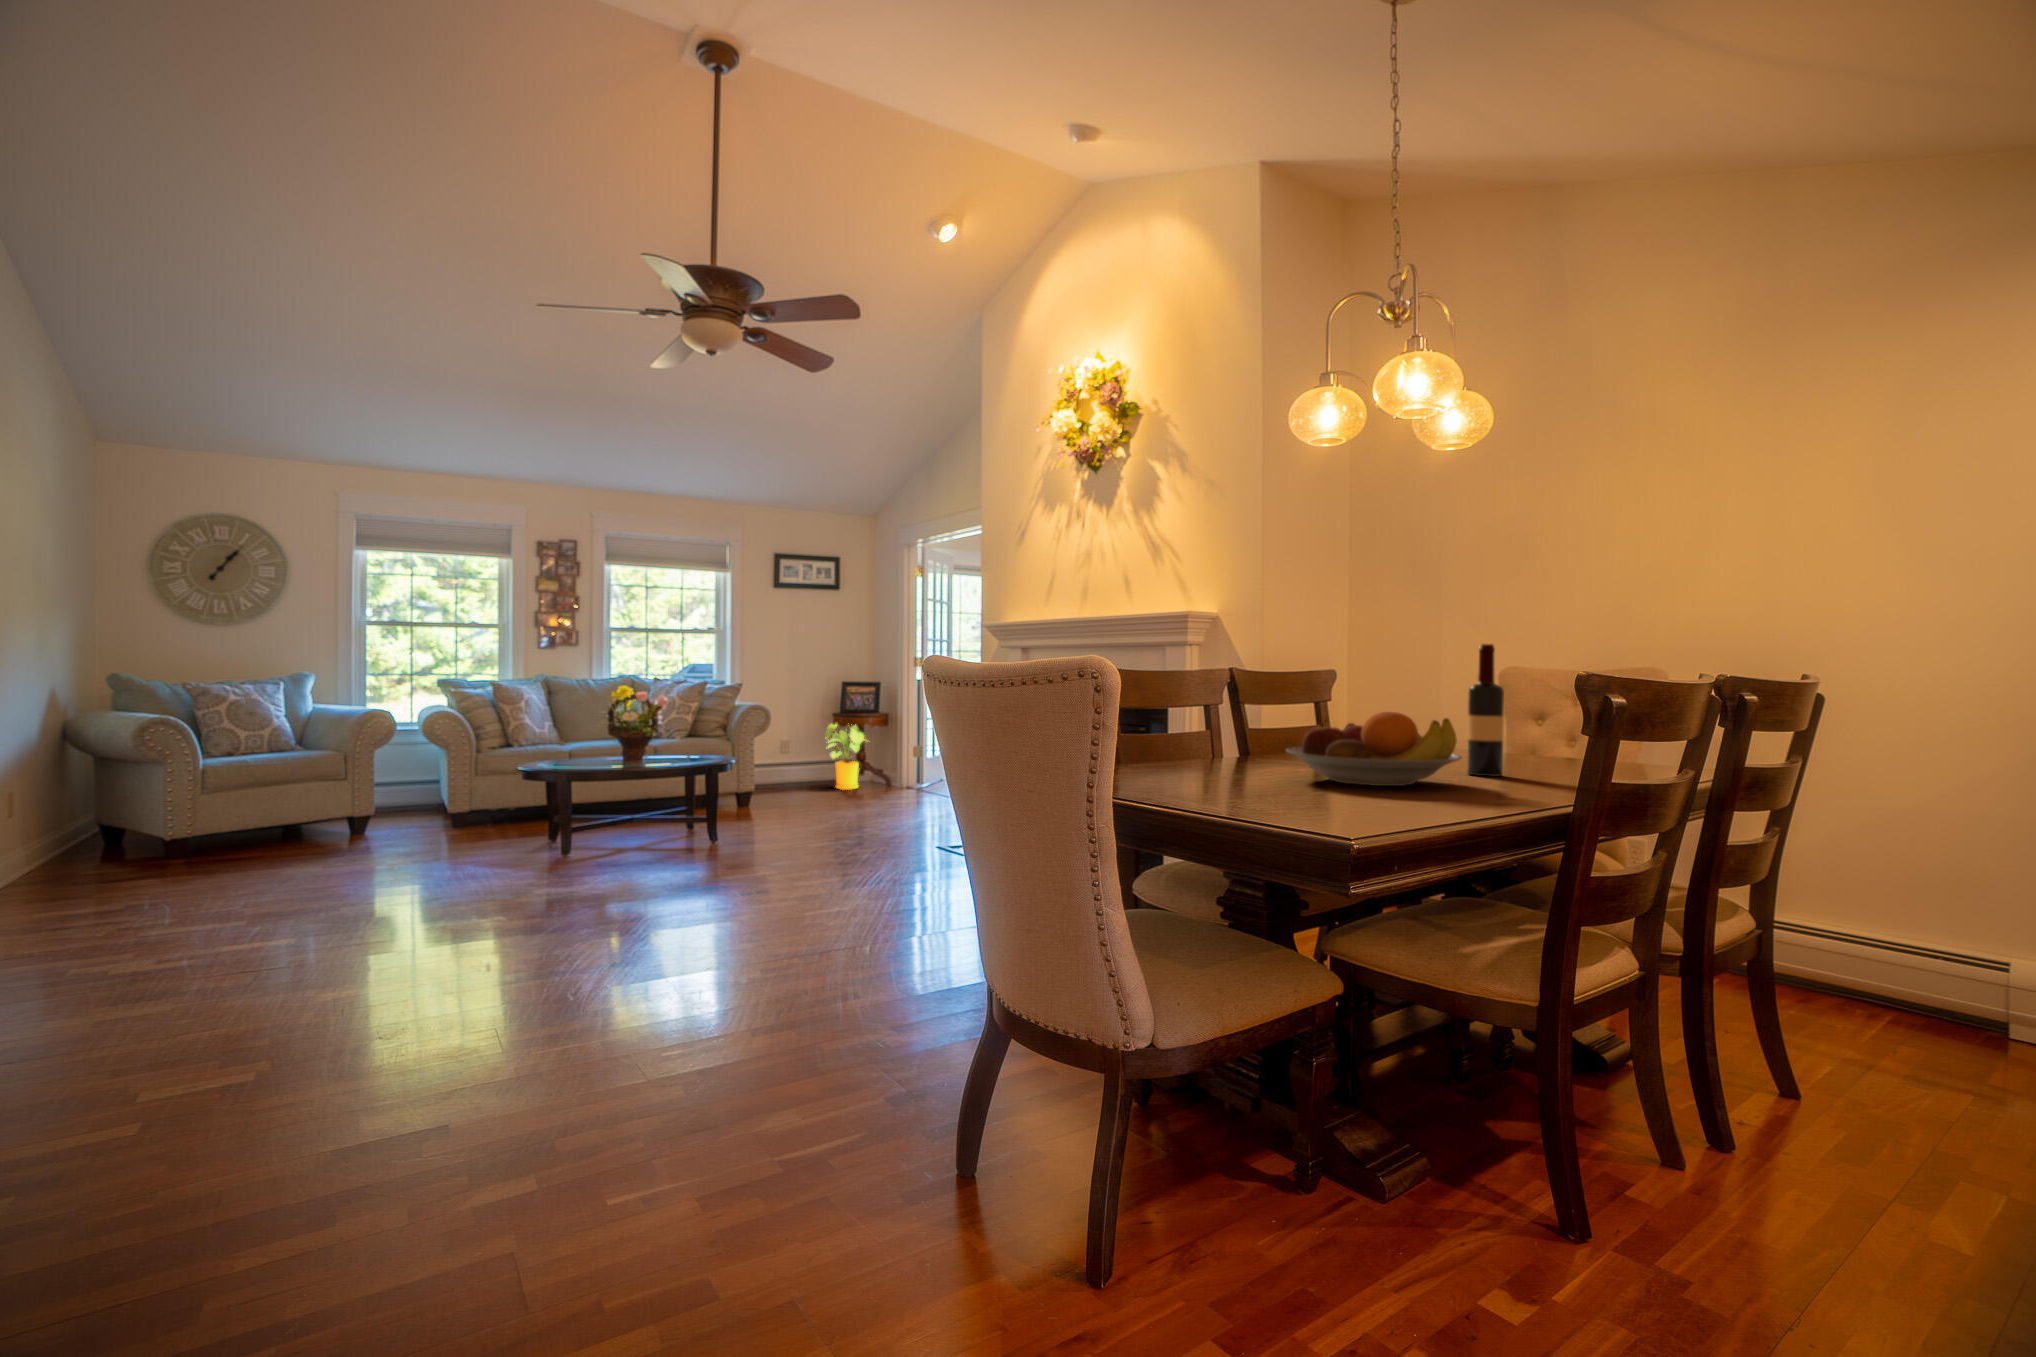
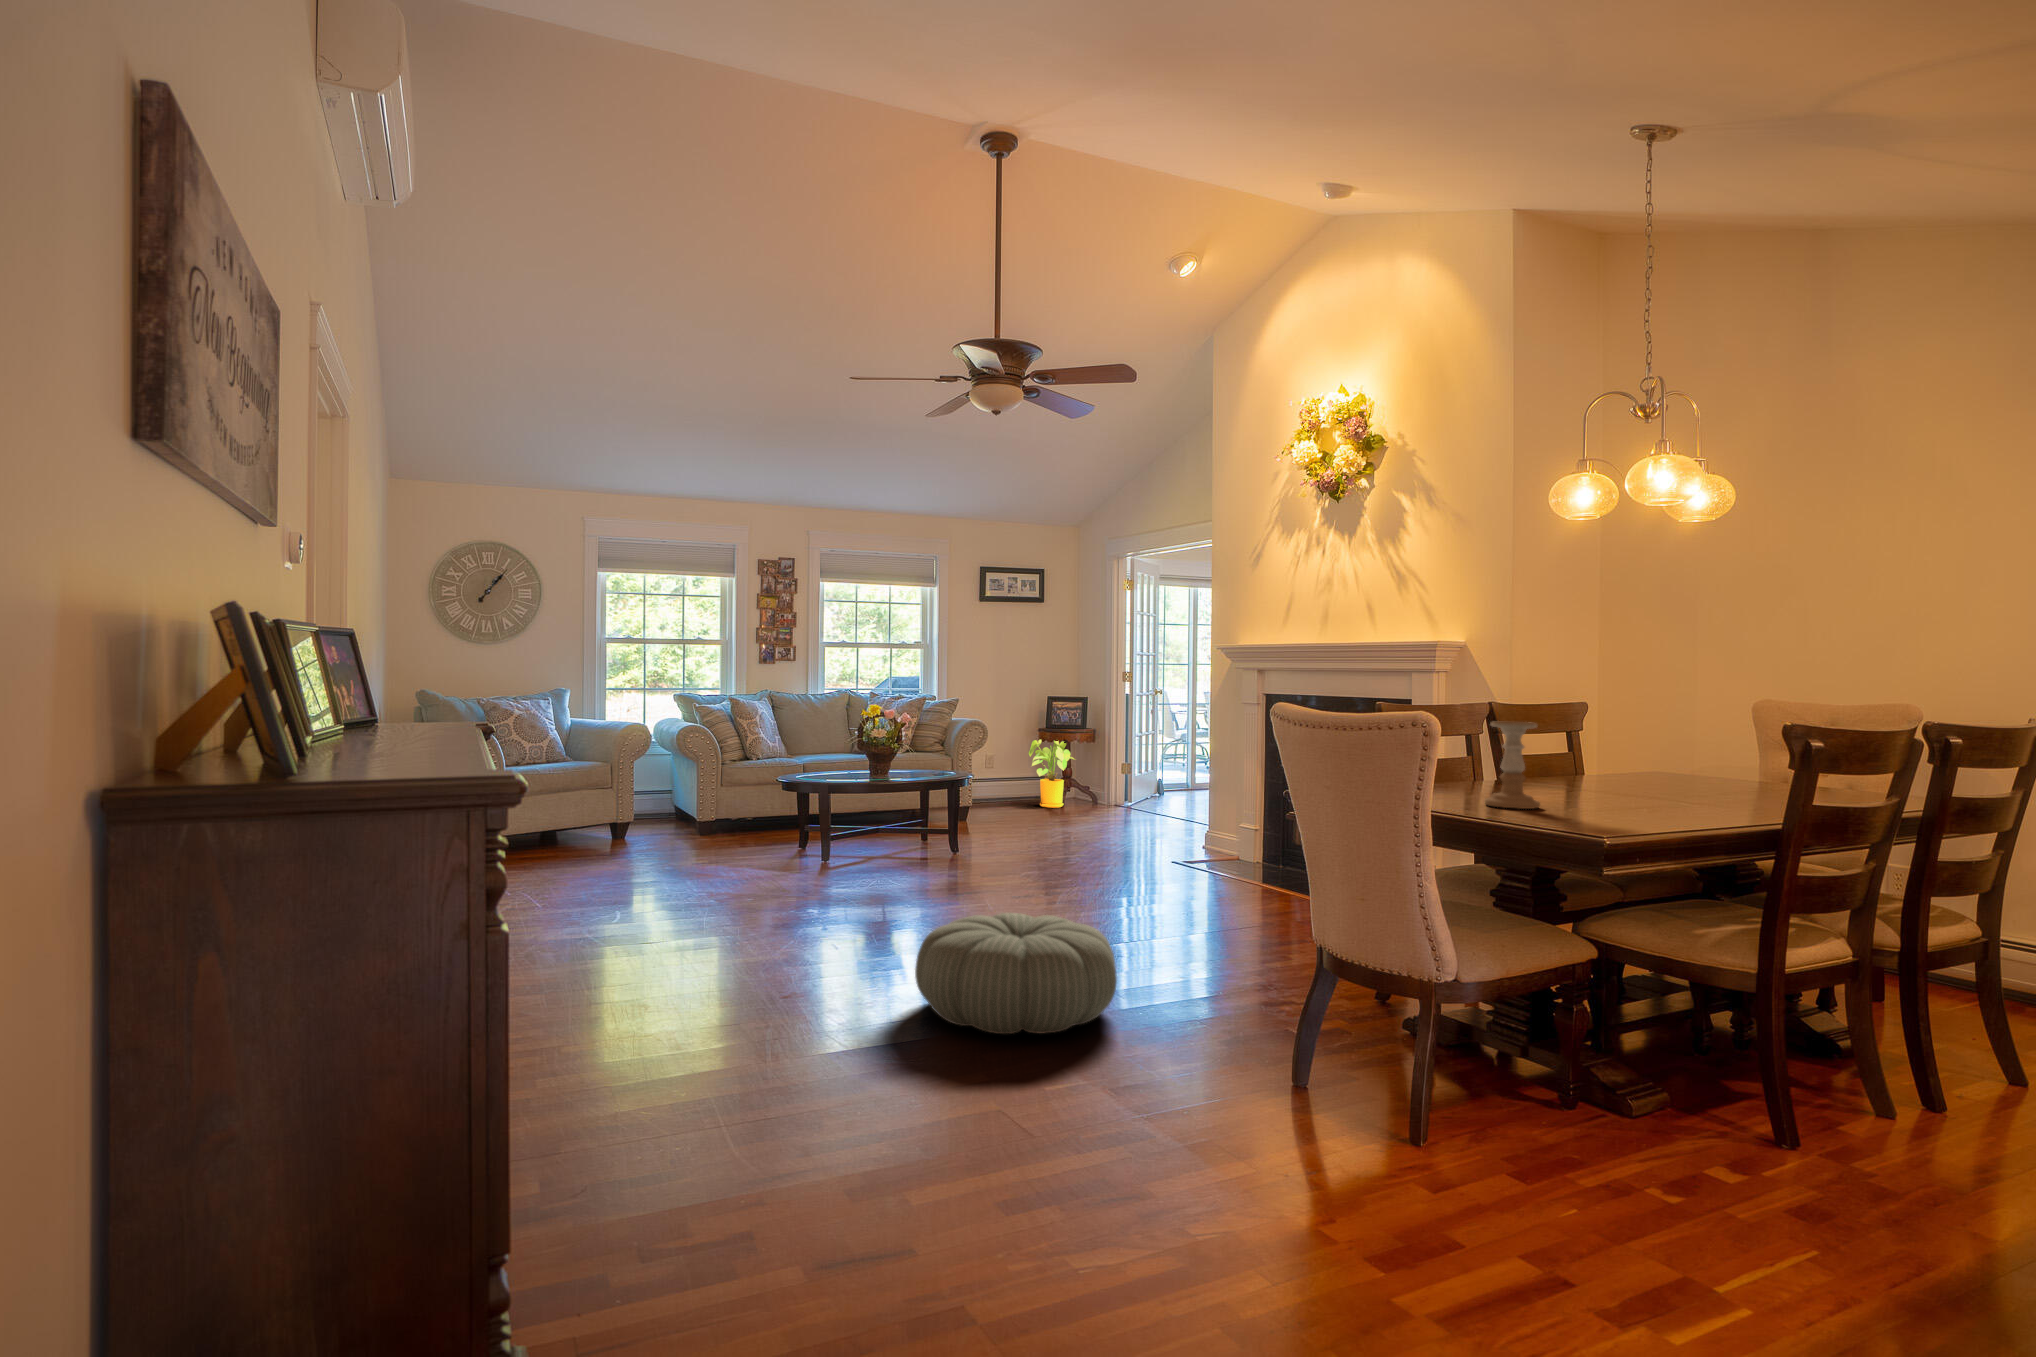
wine bottle: present [1467,644,1504,776] -> none [1712,687,1746,800]
candle holder: none [1204,686,1271,796] -> present [1485,722,1540,809]
fruit bowl: present [1286,712,1462,786] -> none [1549,744,1704,805]
pouf: none [522,933,788,1102] -> present [915,913,1117,1034]

